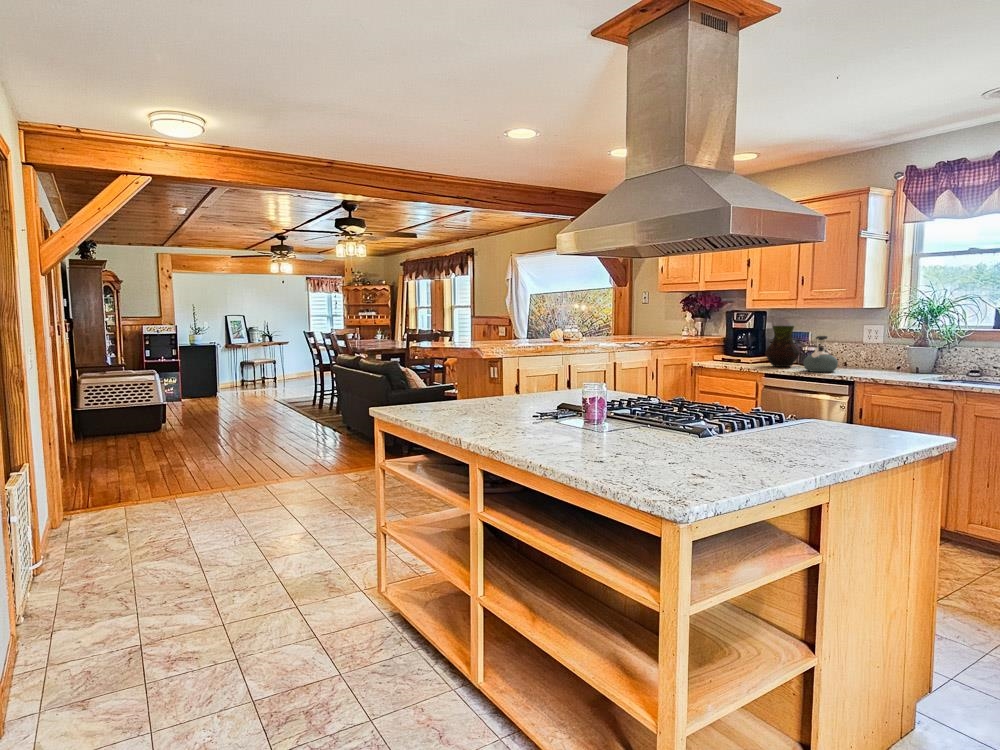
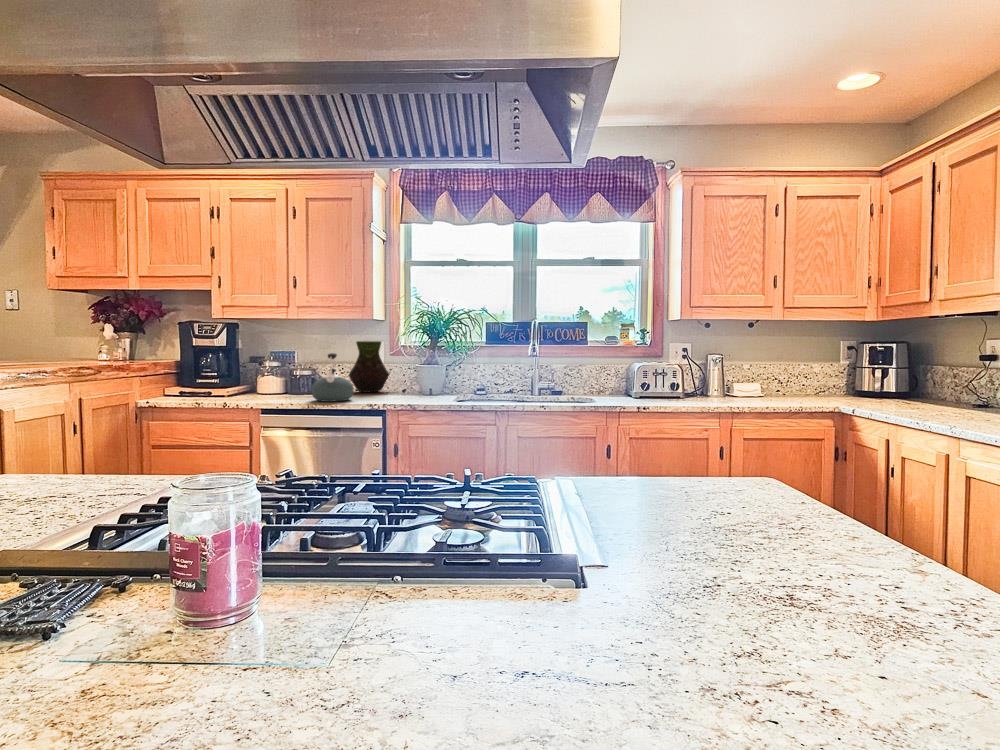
vase: present [765,326,800,367] -> present [349,341,390,392]

